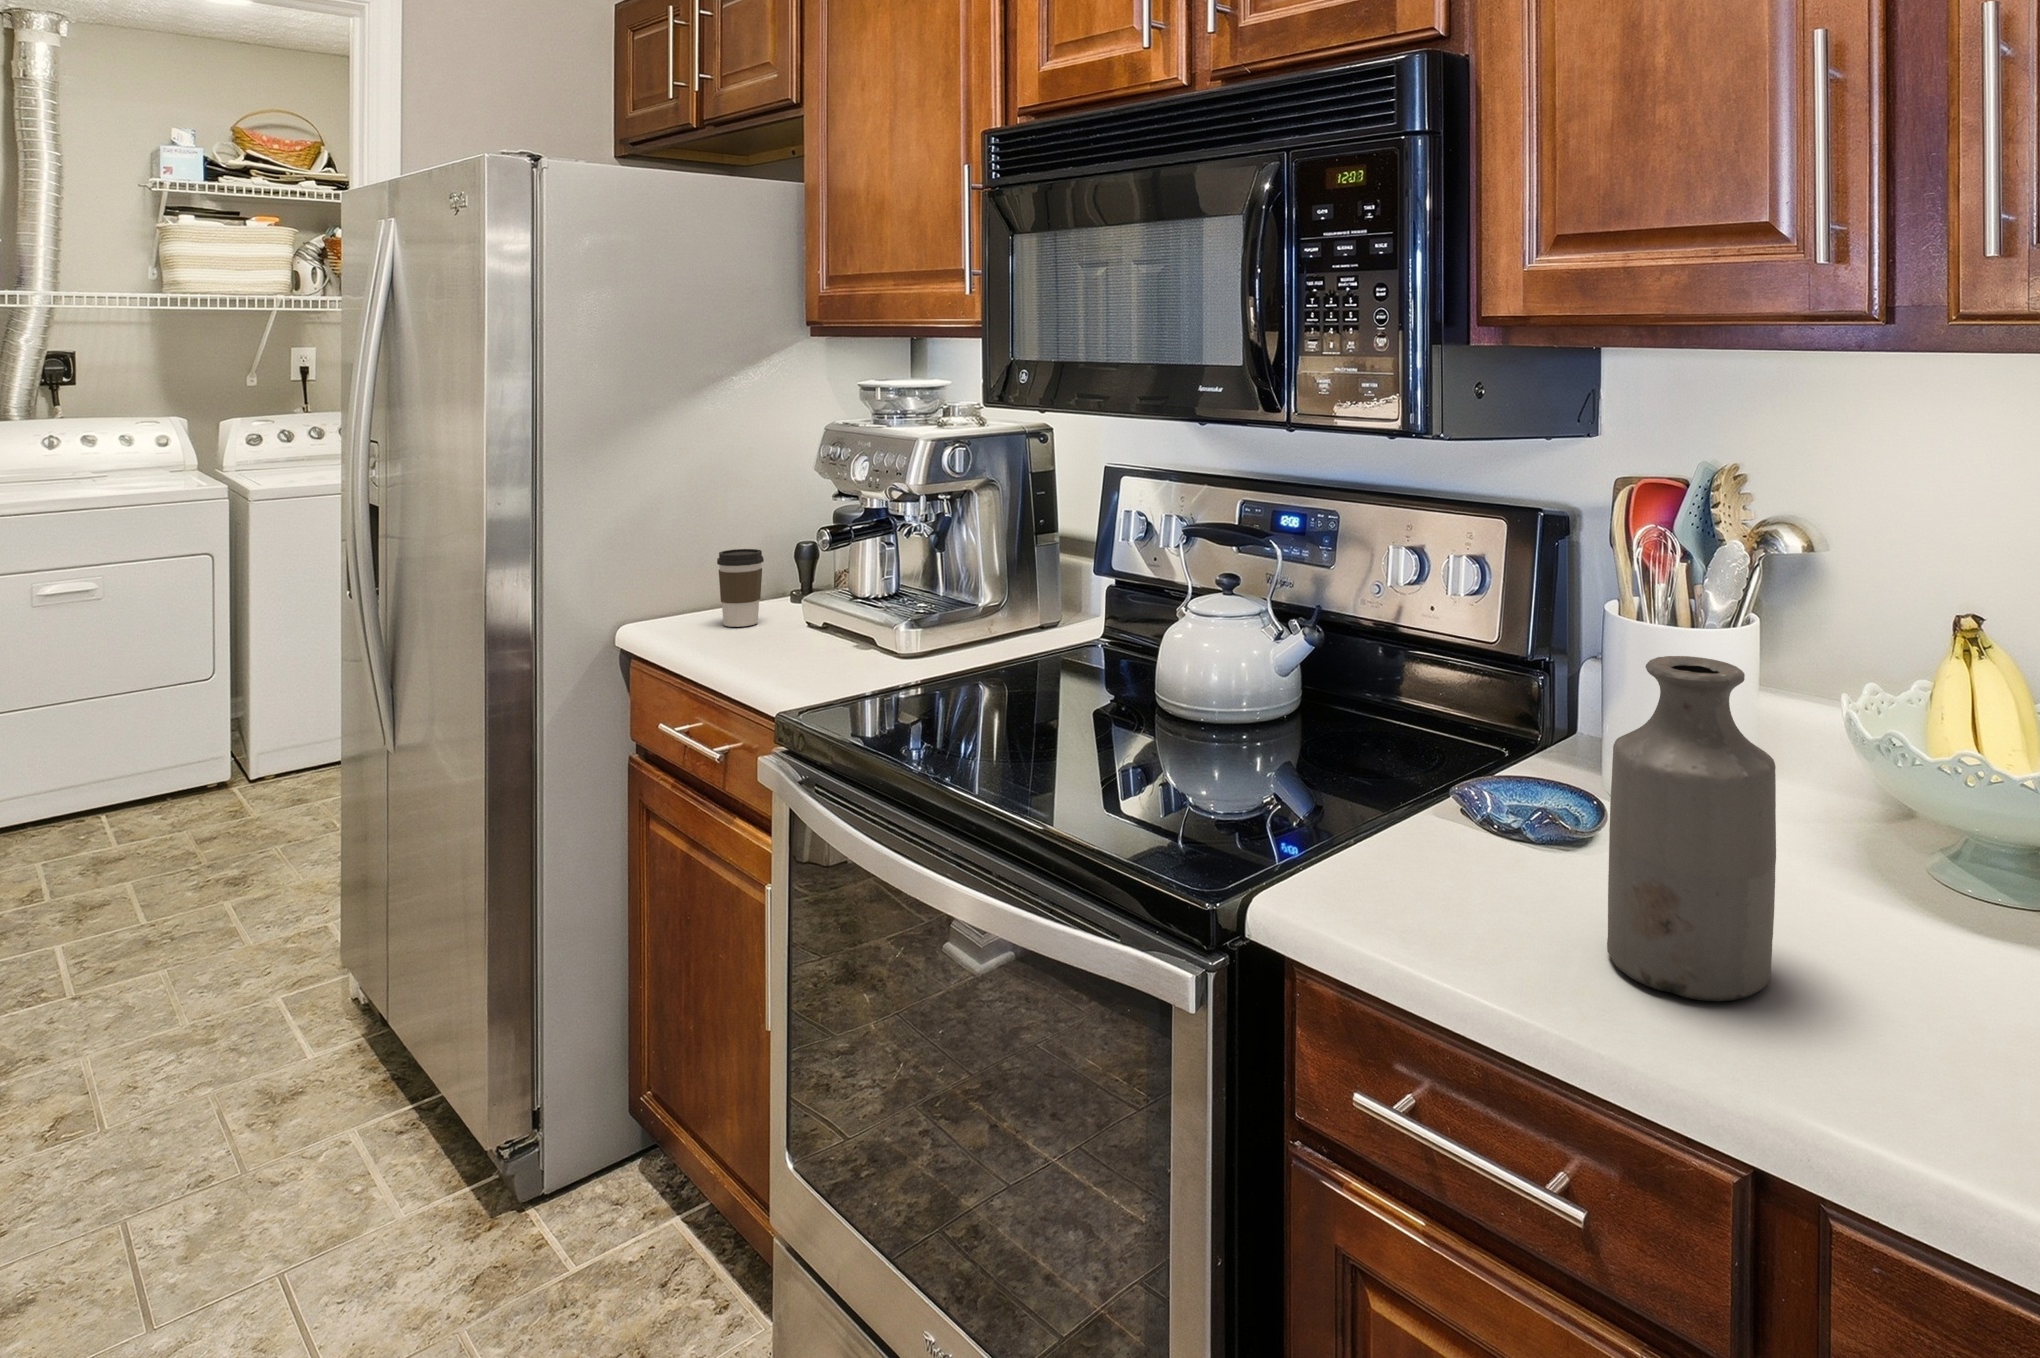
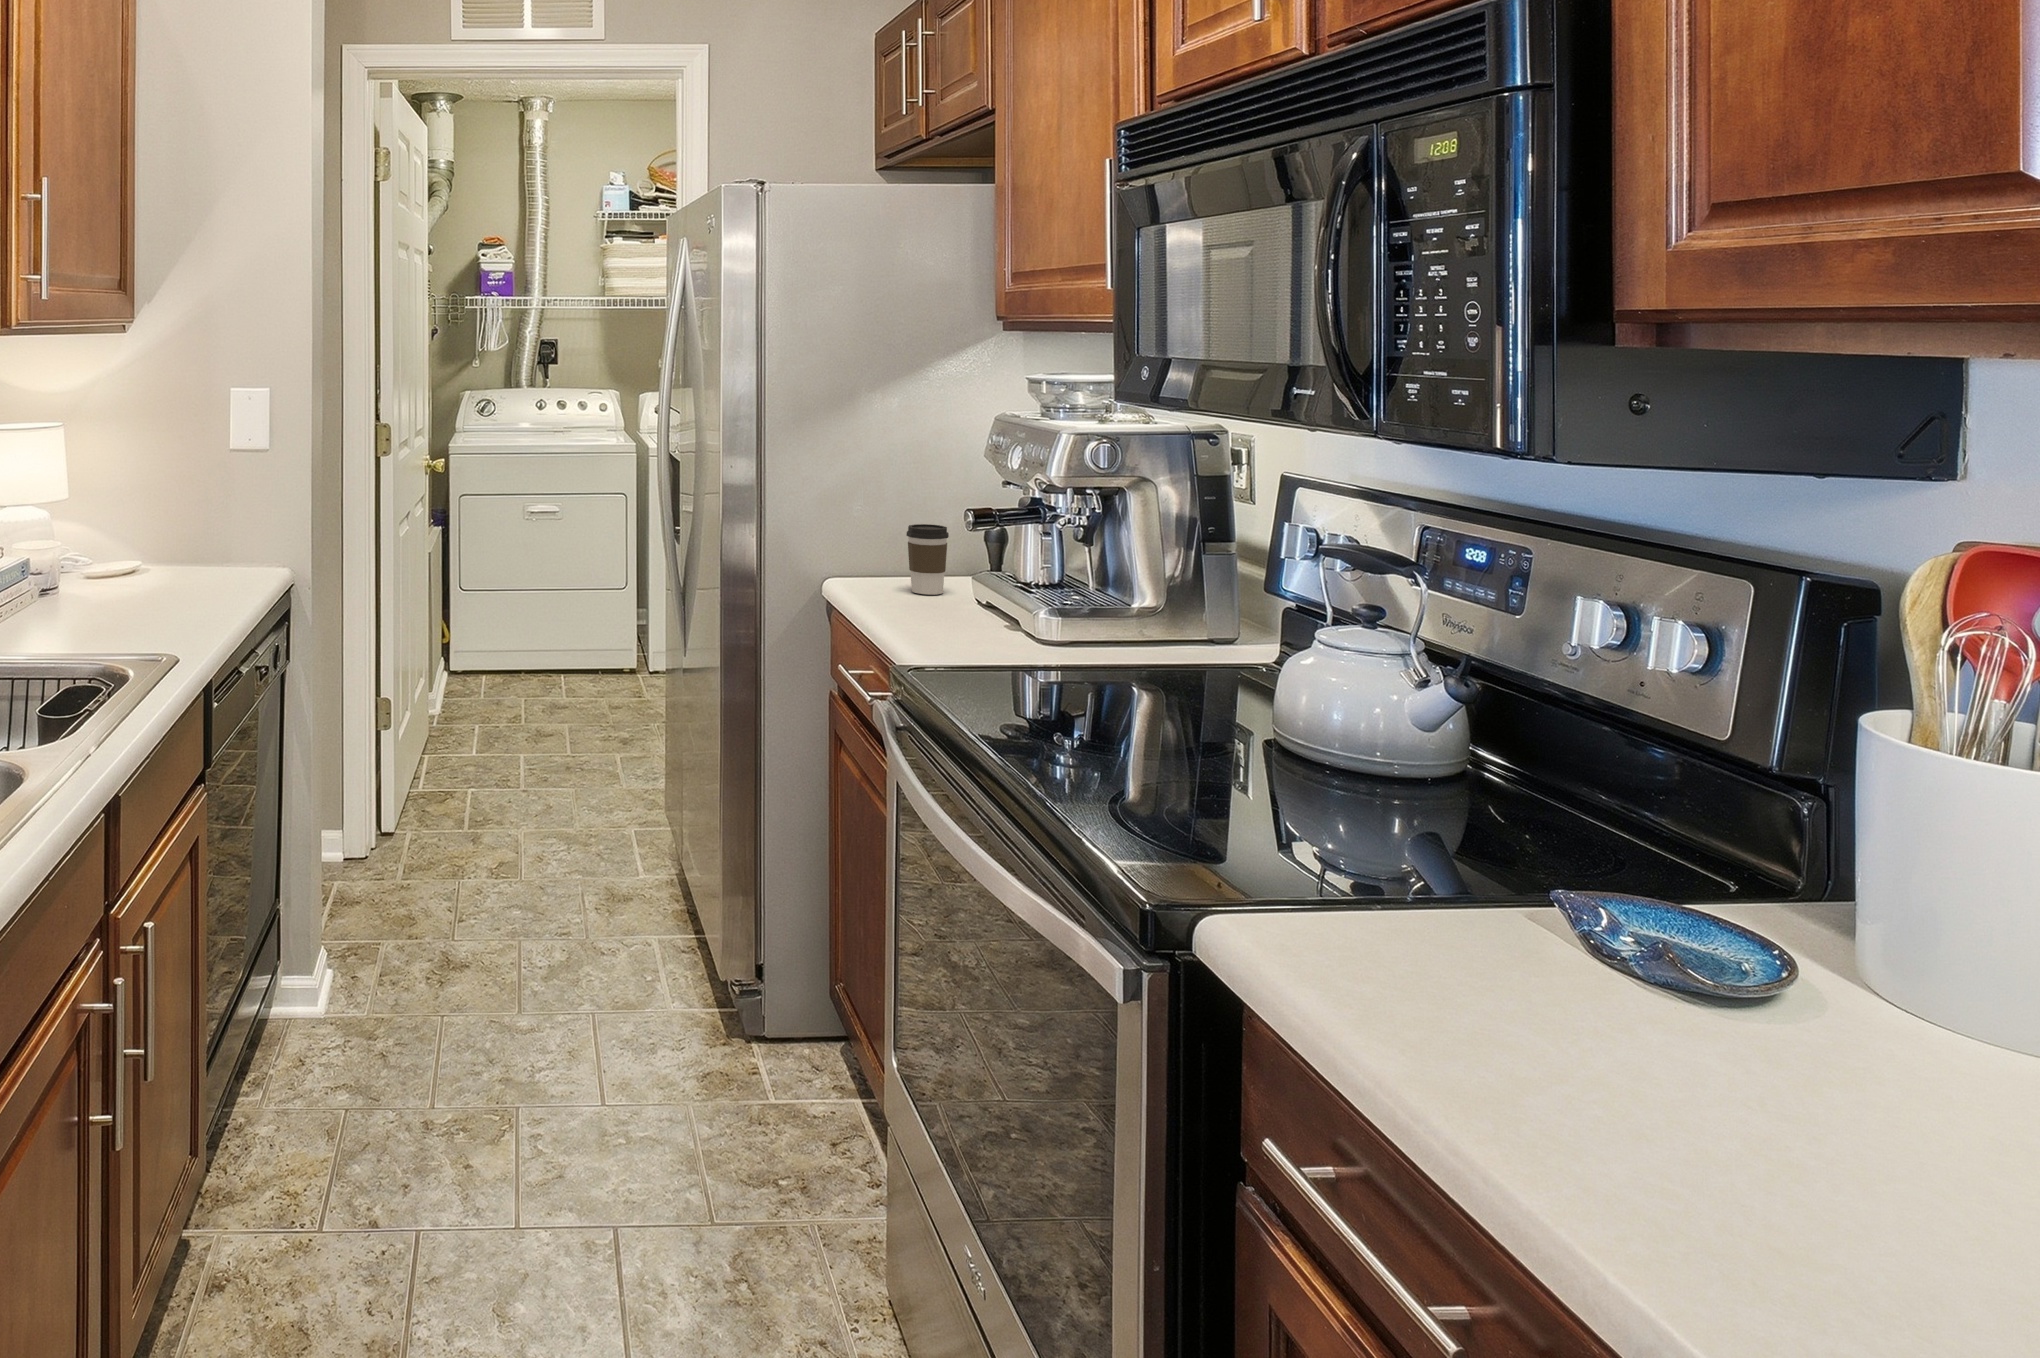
bottle: present [1607,656,1776,1001] -> none [1578,742,1843,1188]

